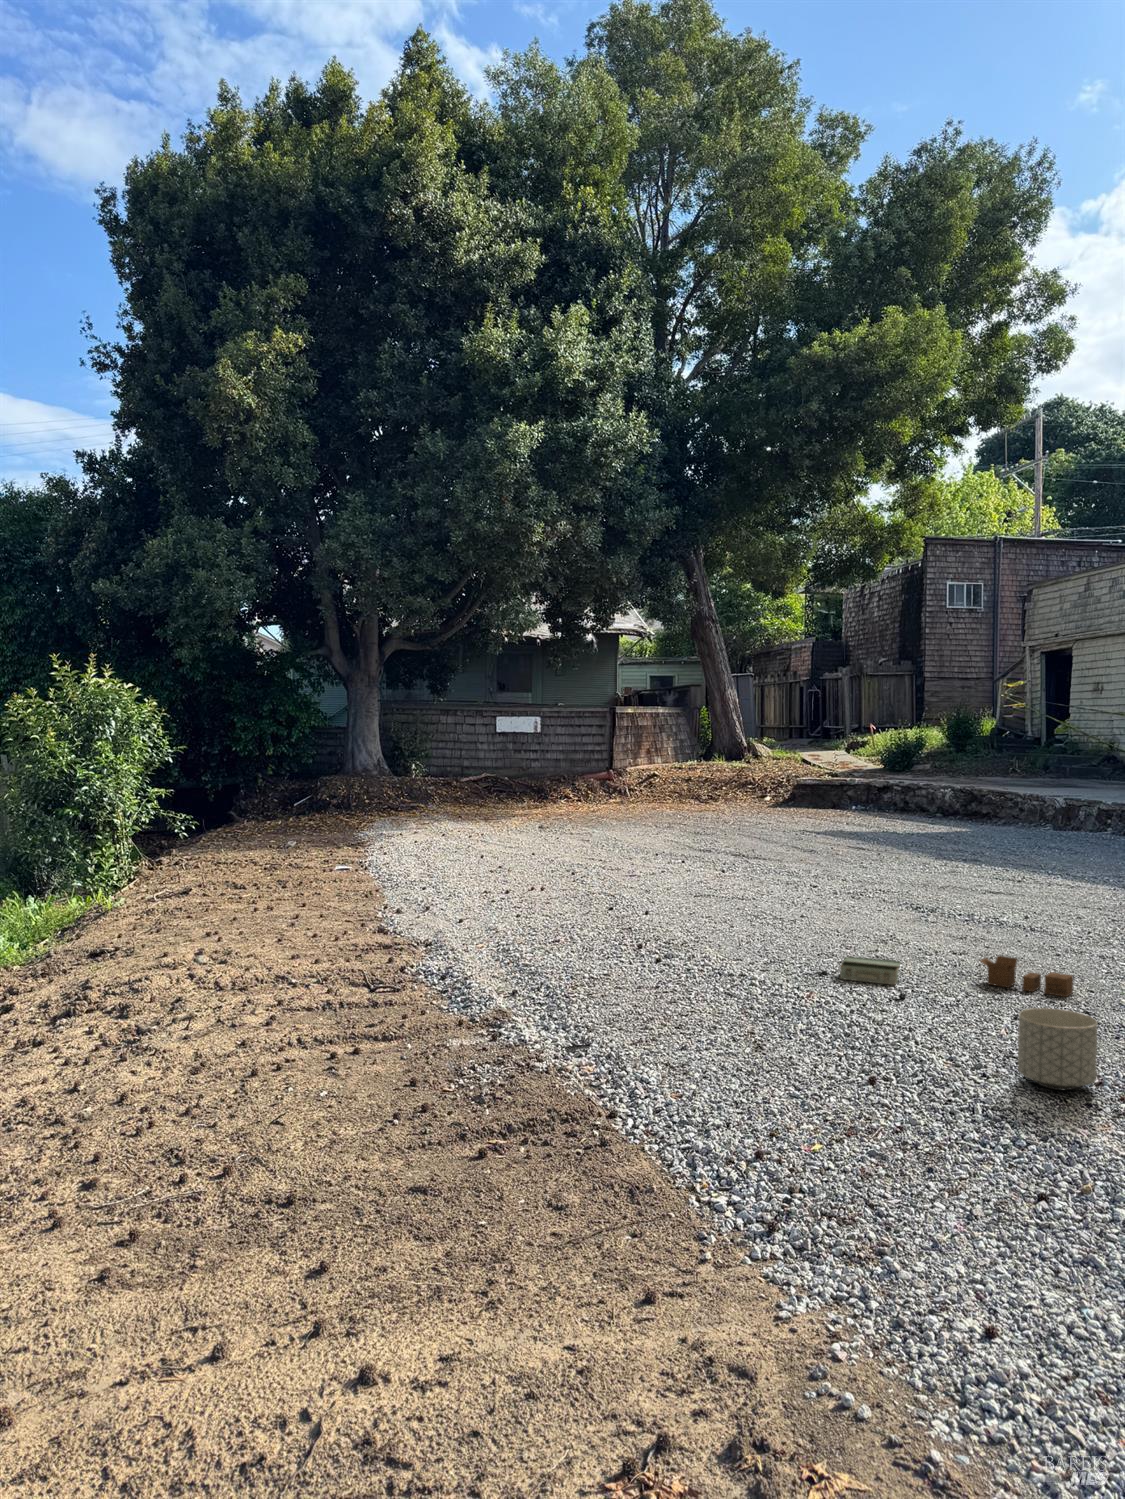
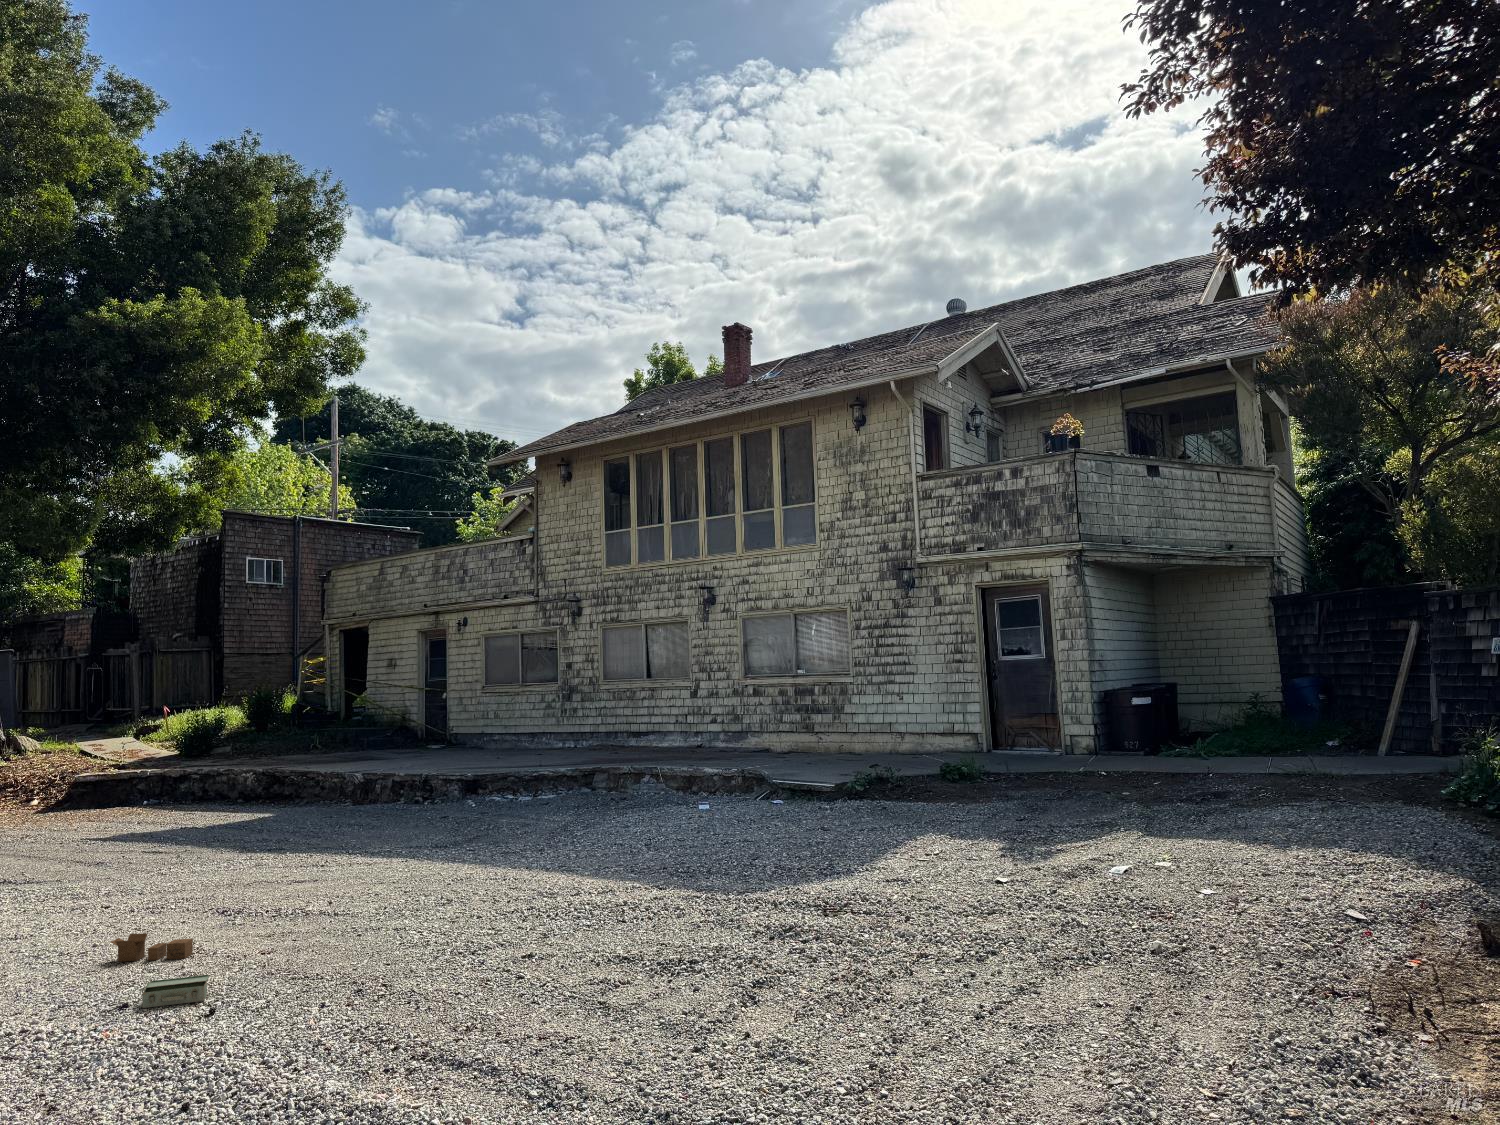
cardboard box: present [980,956,1073,997] -> present [111,933,193,962]
planter: present [1018,1008,1097,1090] -> none [326,989,393,1066]

